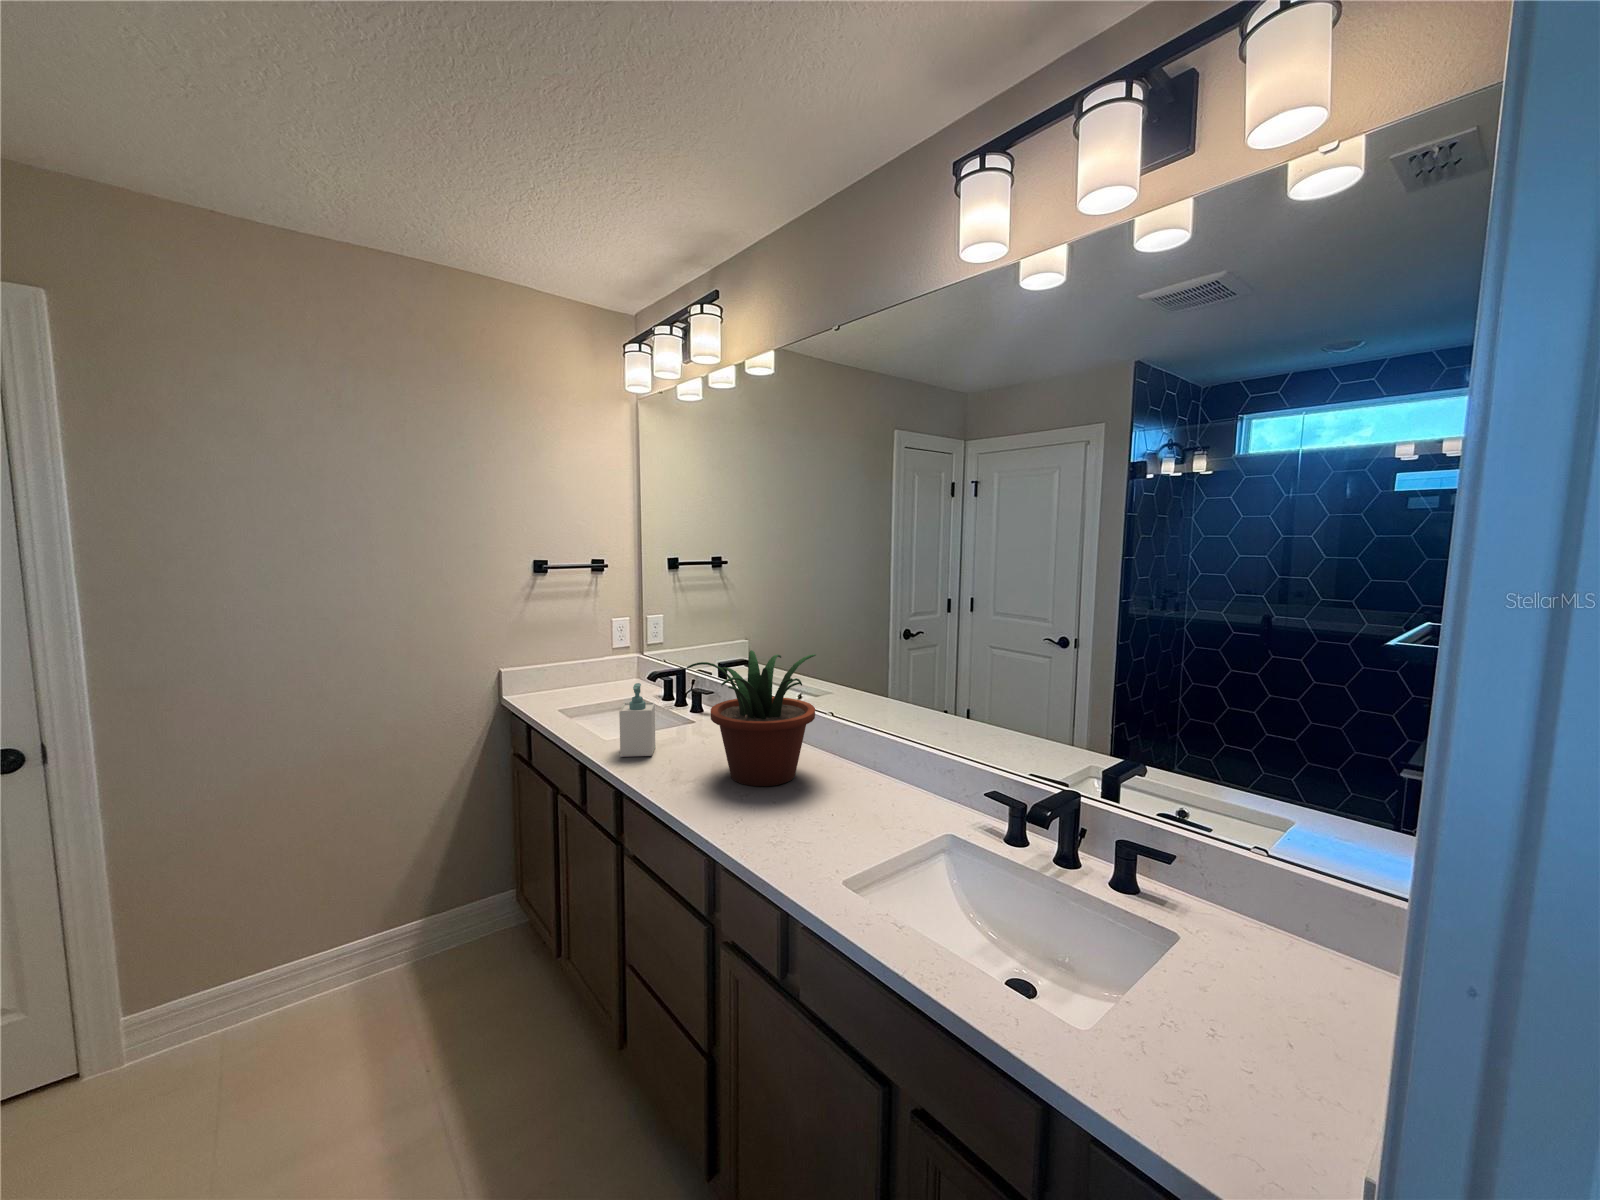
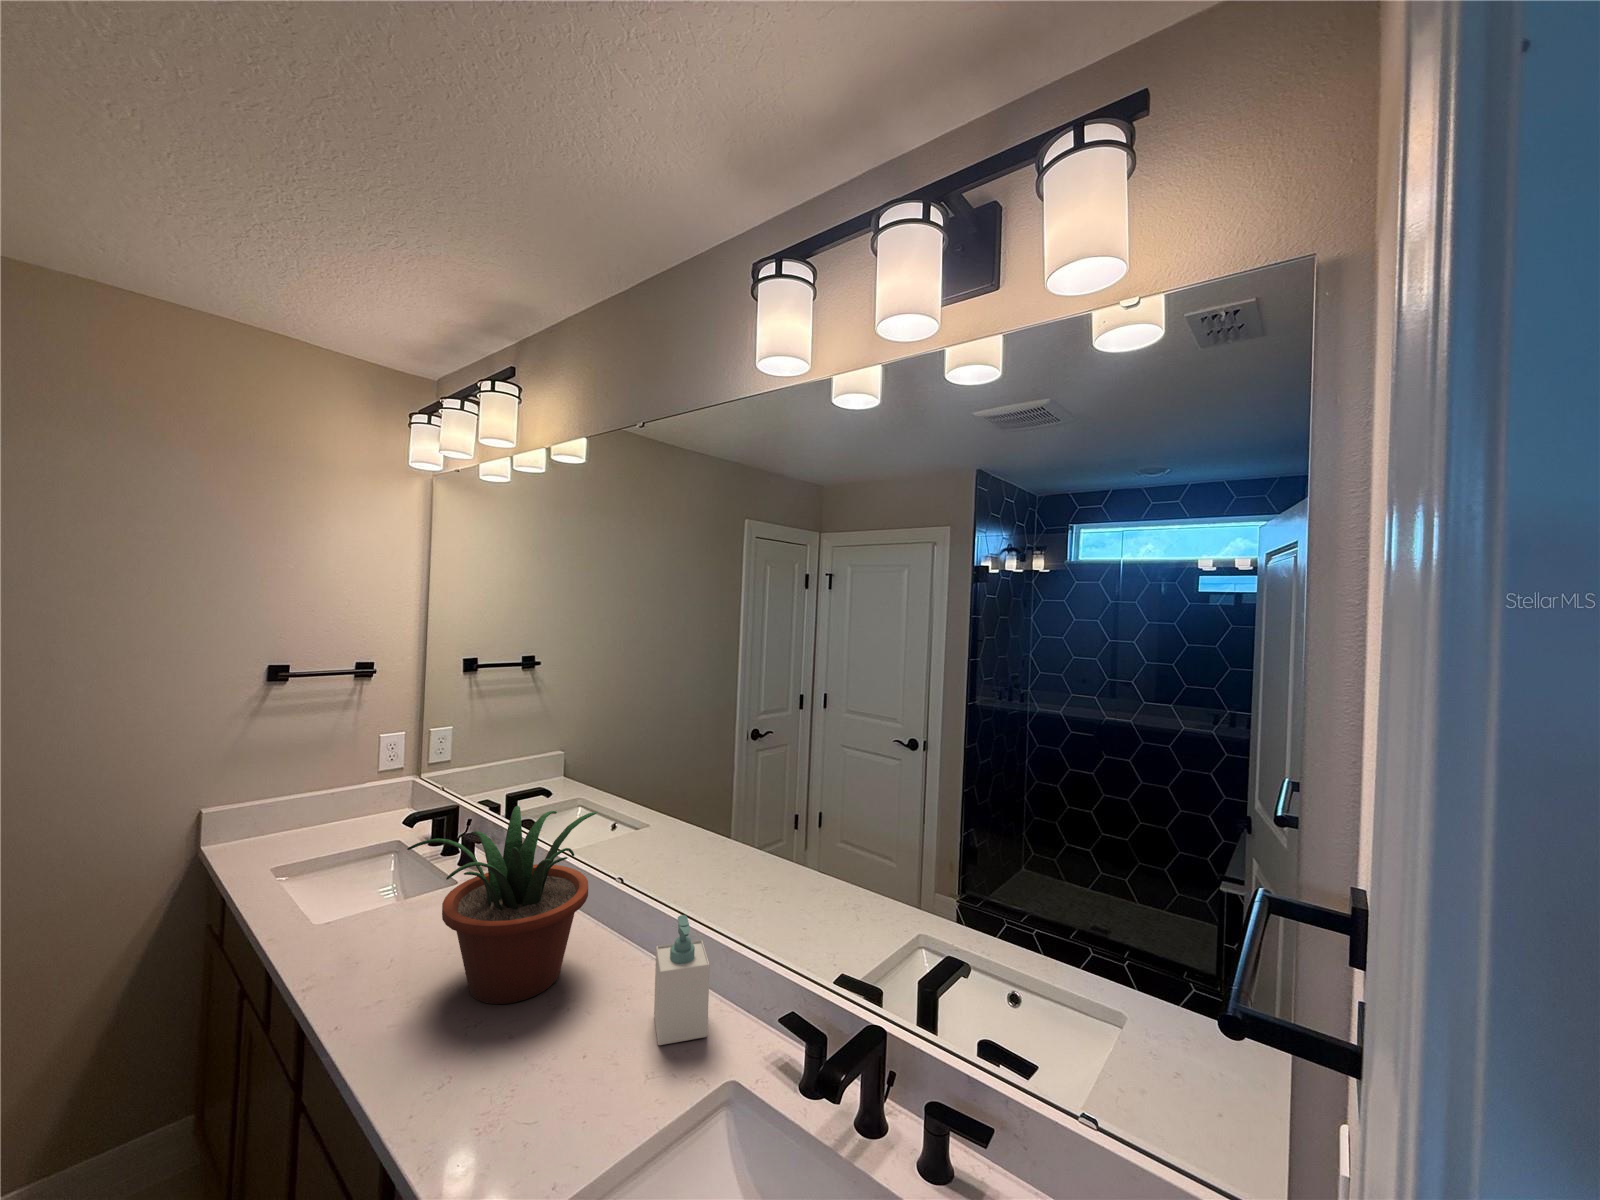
soap bottle: present [619,683,655,757] -> present [654,915,710,1045]

